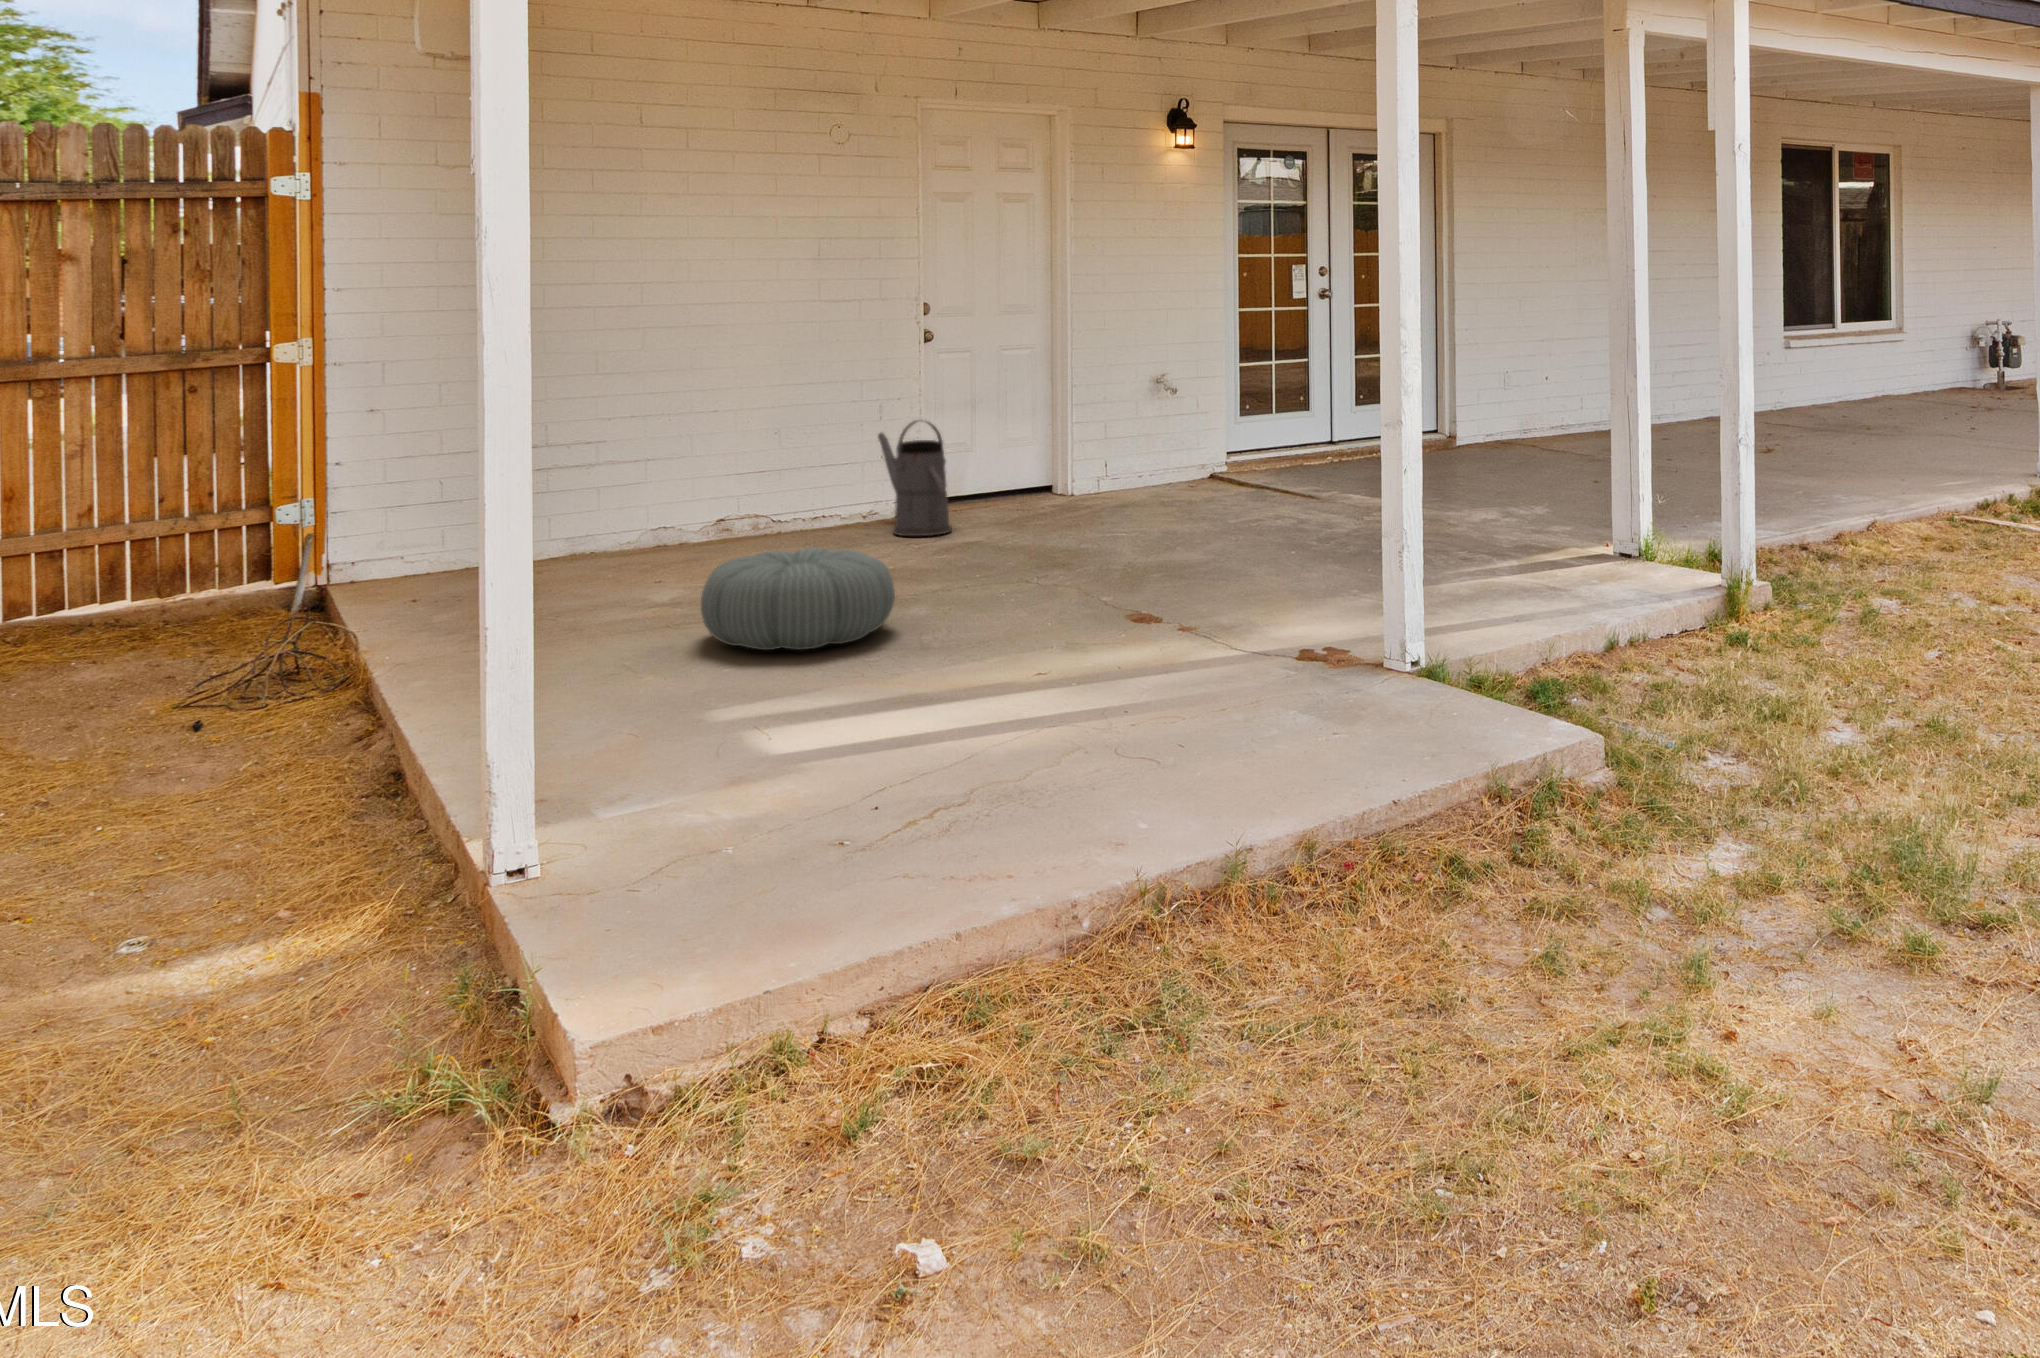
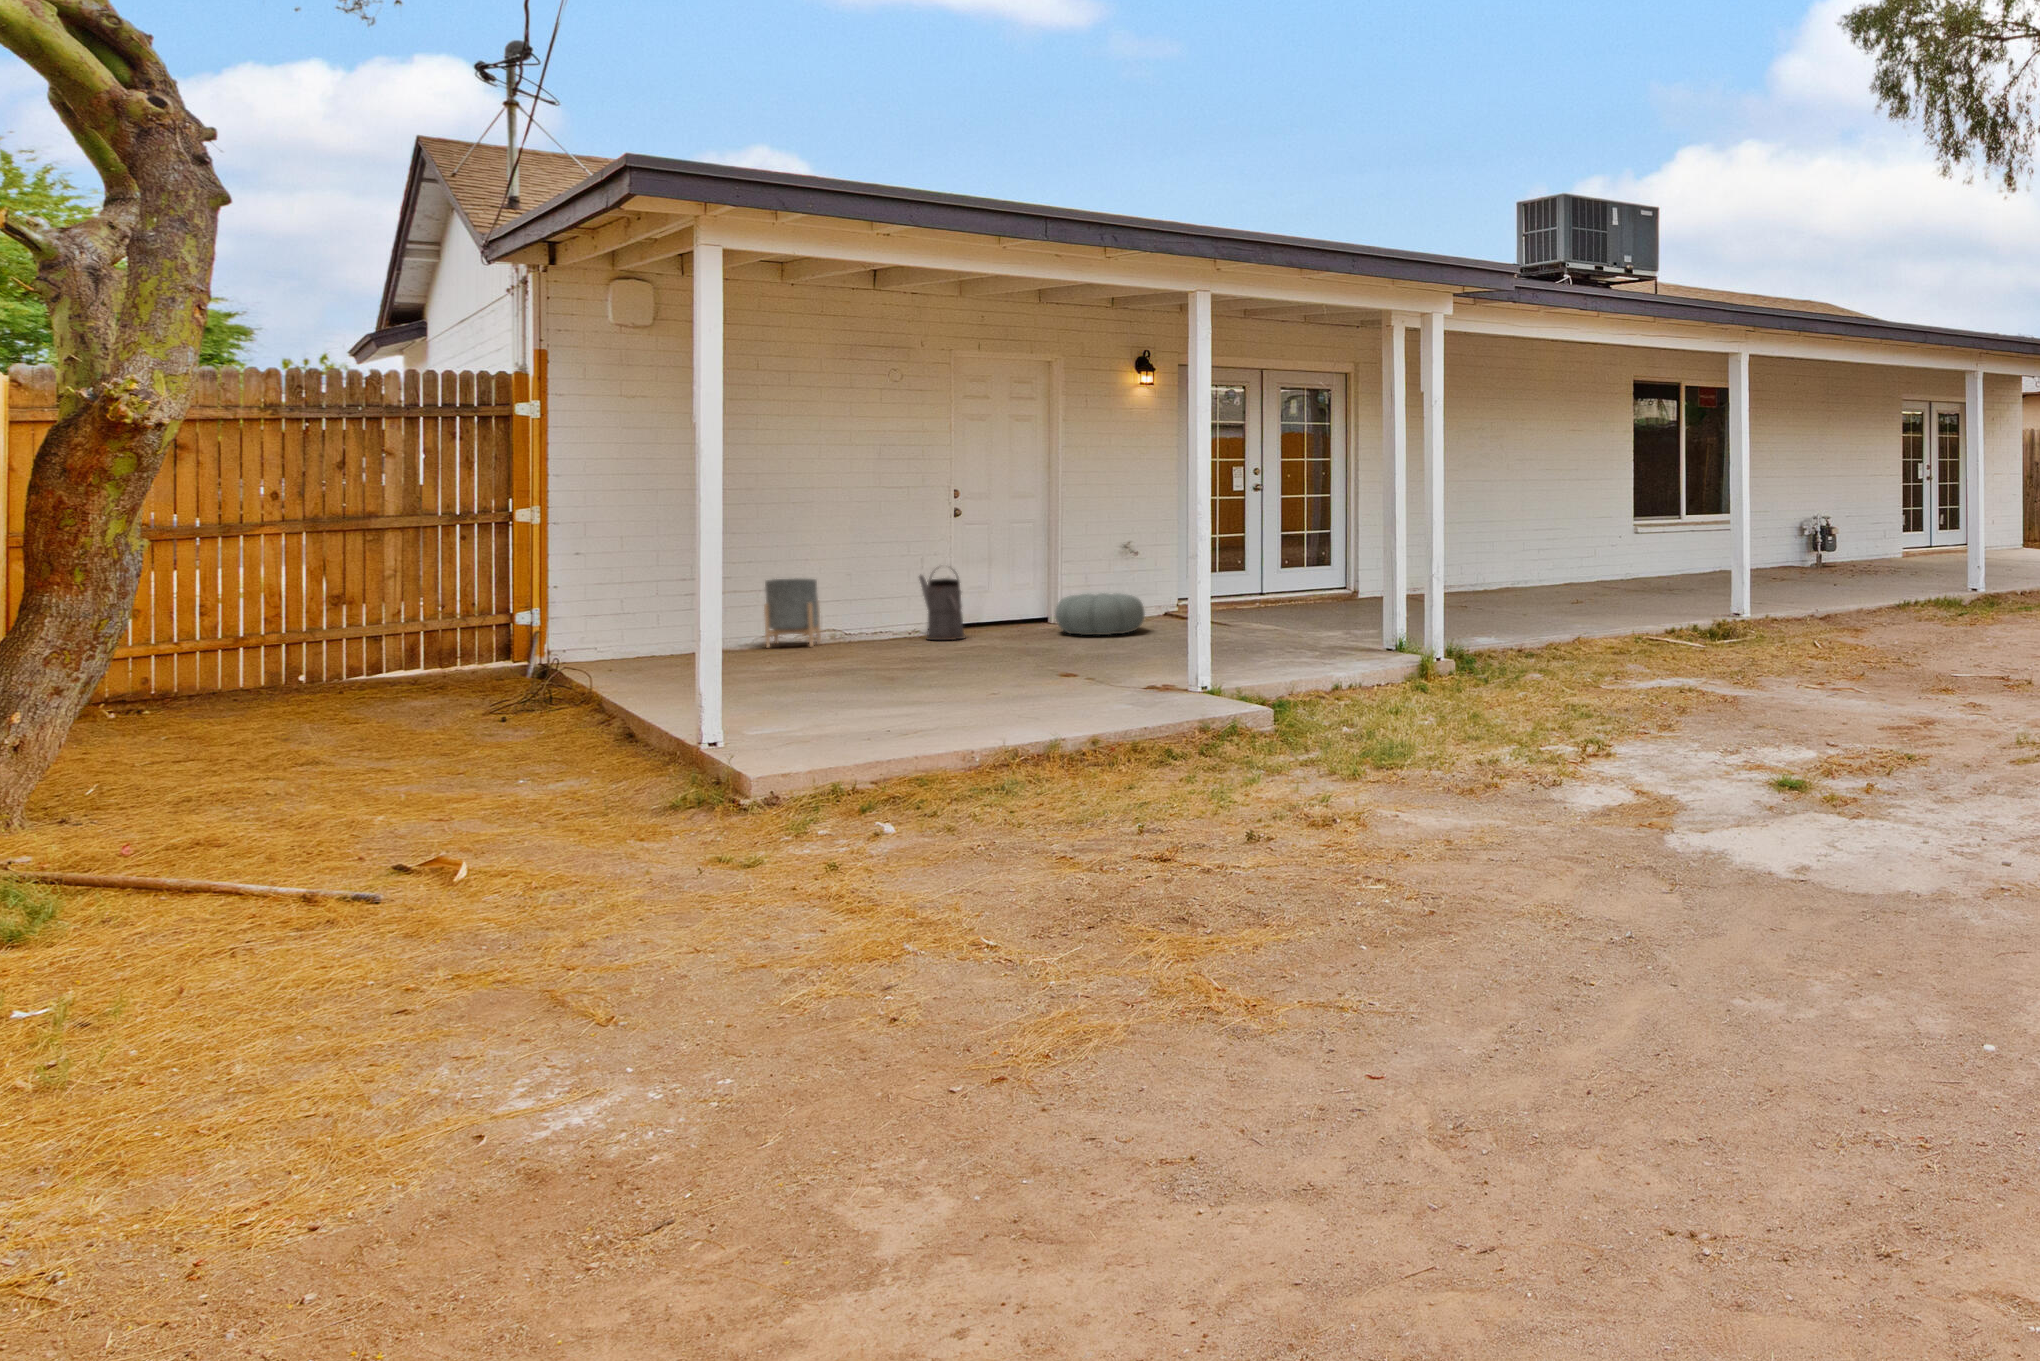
planter: none [652,444,737,555] -> present [764,578,821,647]
pouf: present [701,548,895,650] -> present [1055,593,1145,635]

